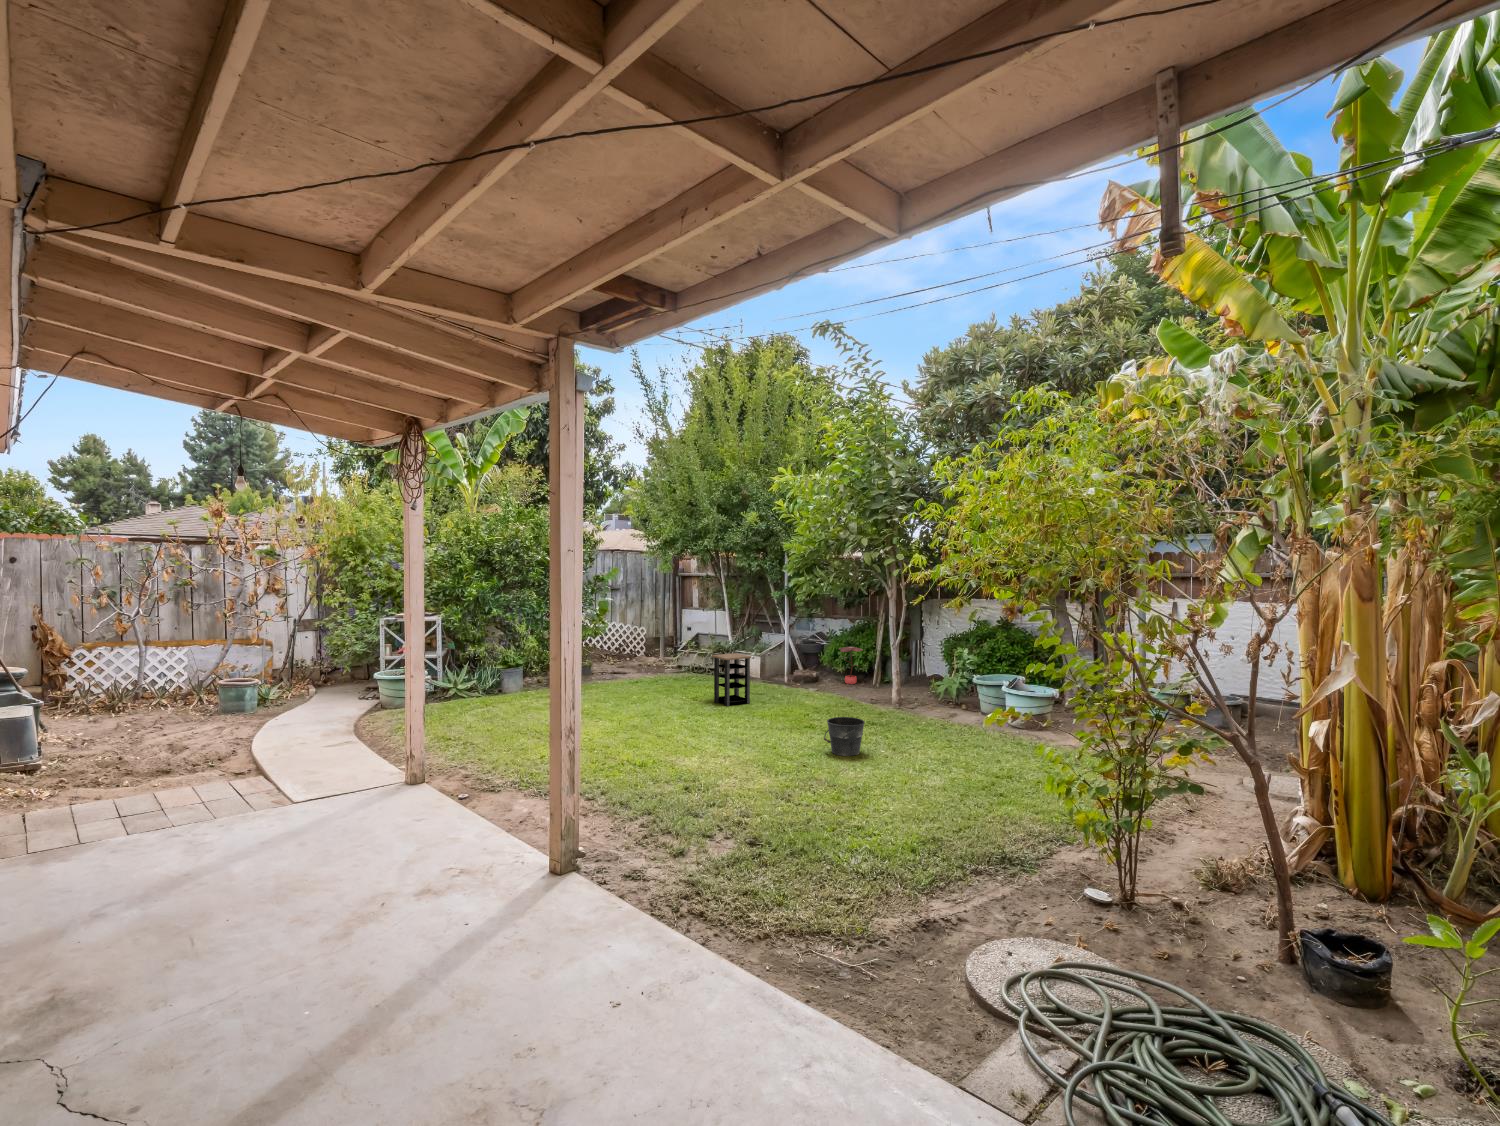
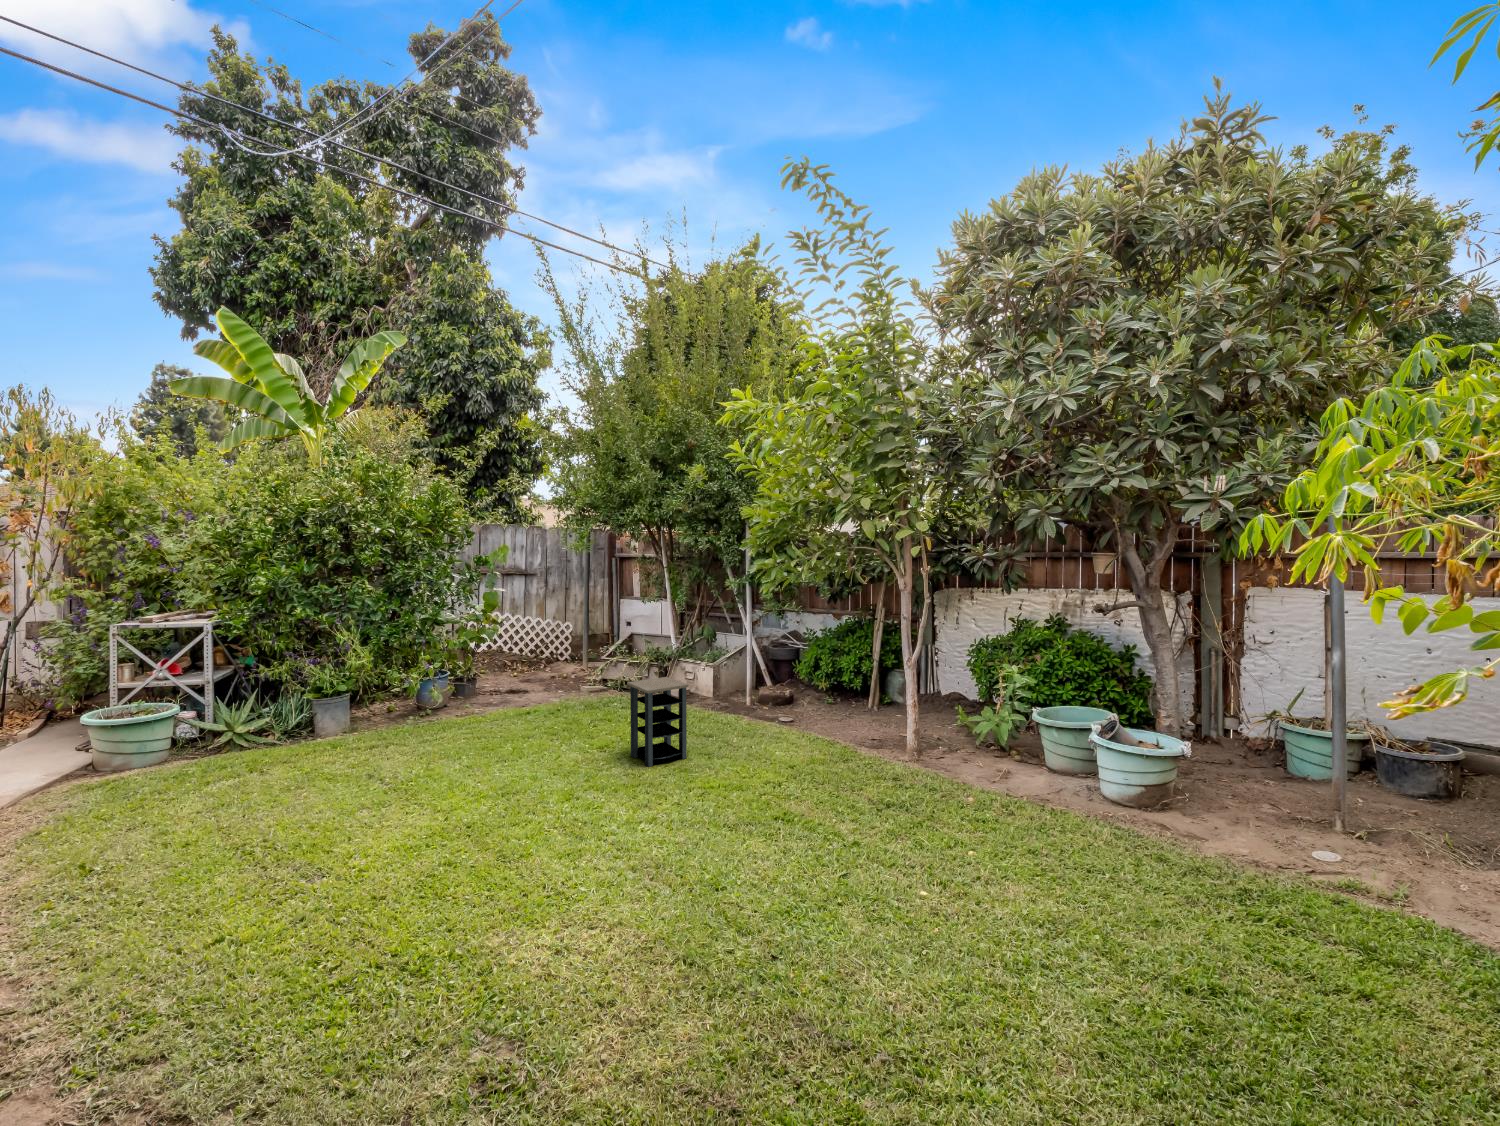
potted plant: present [839,647,863,684] -> none [821,656,857,710]
bucket: present [824,717,865,756] -> none [814,846,902,947]

